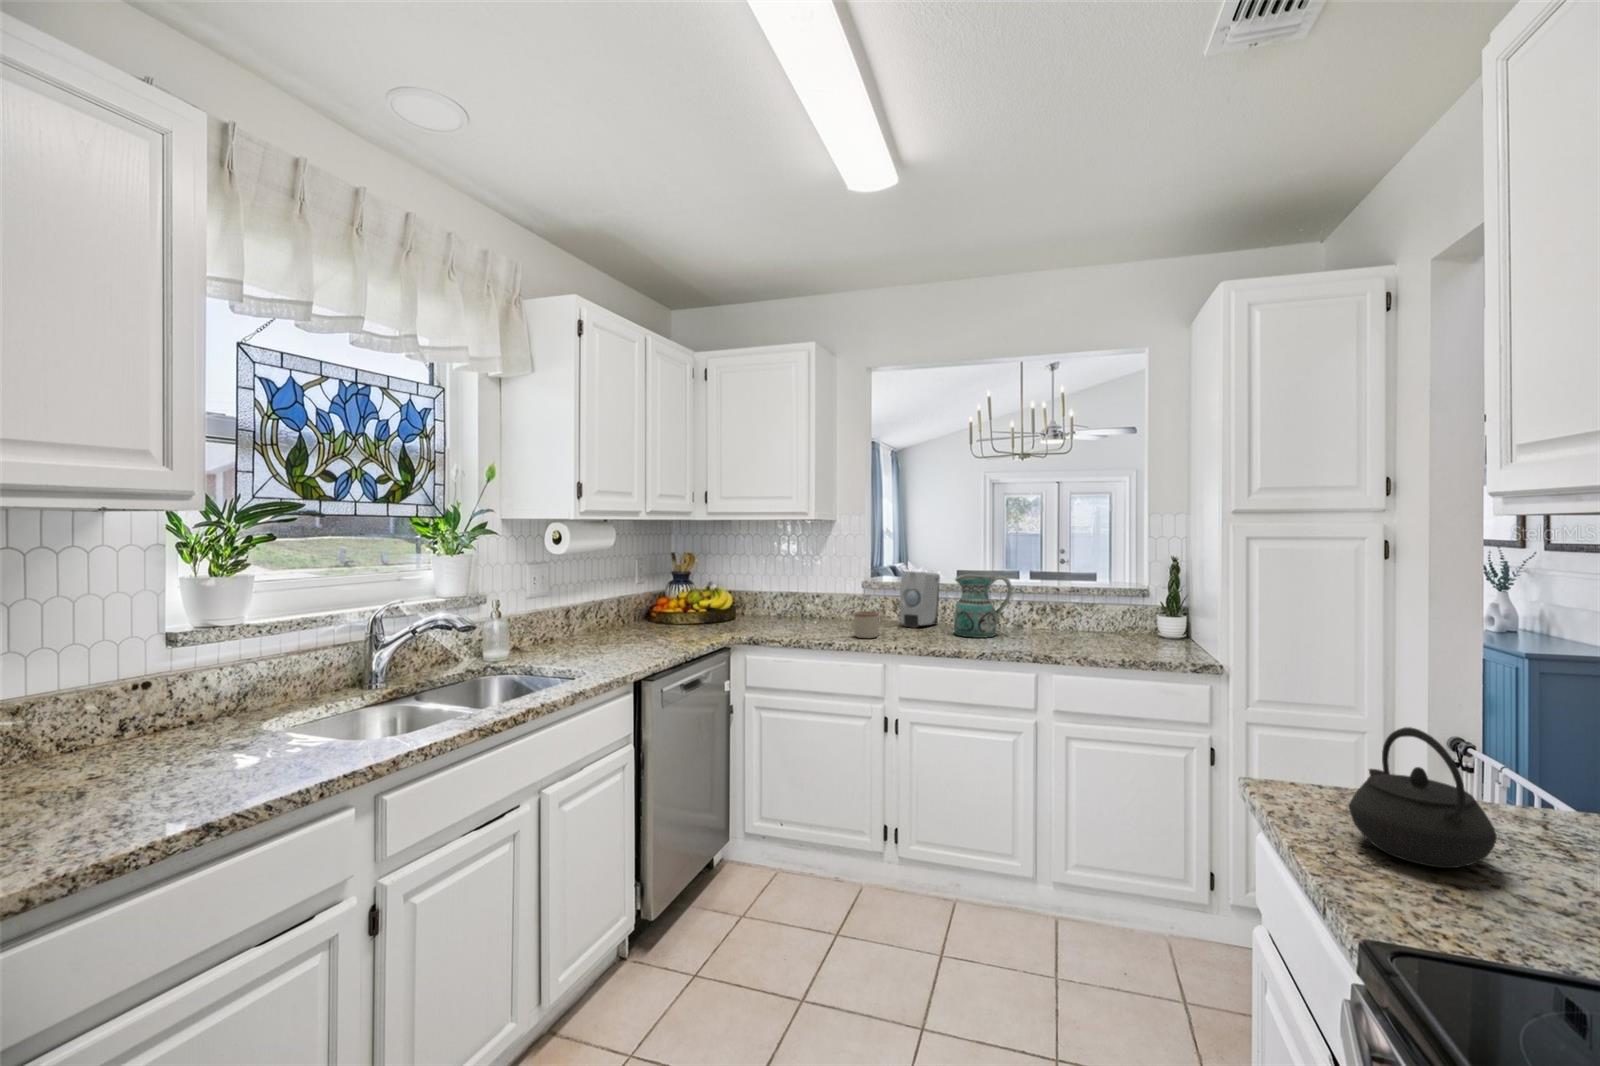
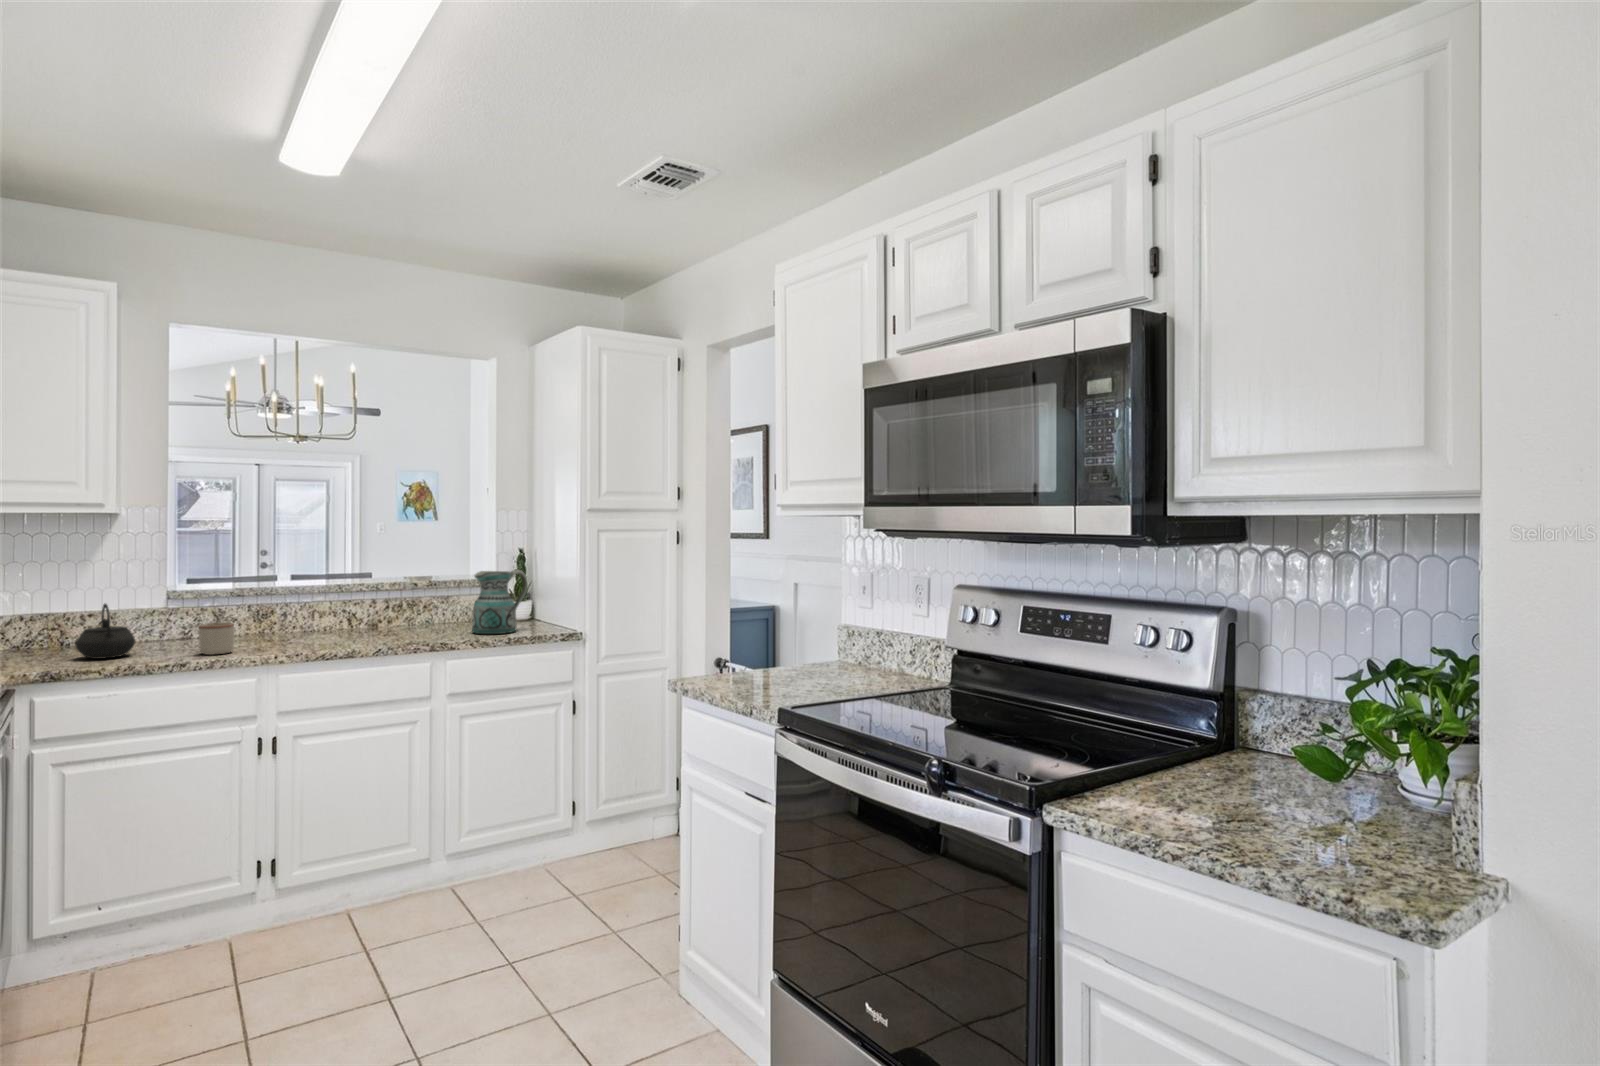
soap dispenser: present [900,571,940,628] -> none [233,574,278,640]
ceramic pitcher: present [954,574,1012,638] -> present [472,569,528,634]
kettle: present [1349,727,1497,868] -> present [76,604,135,659]

